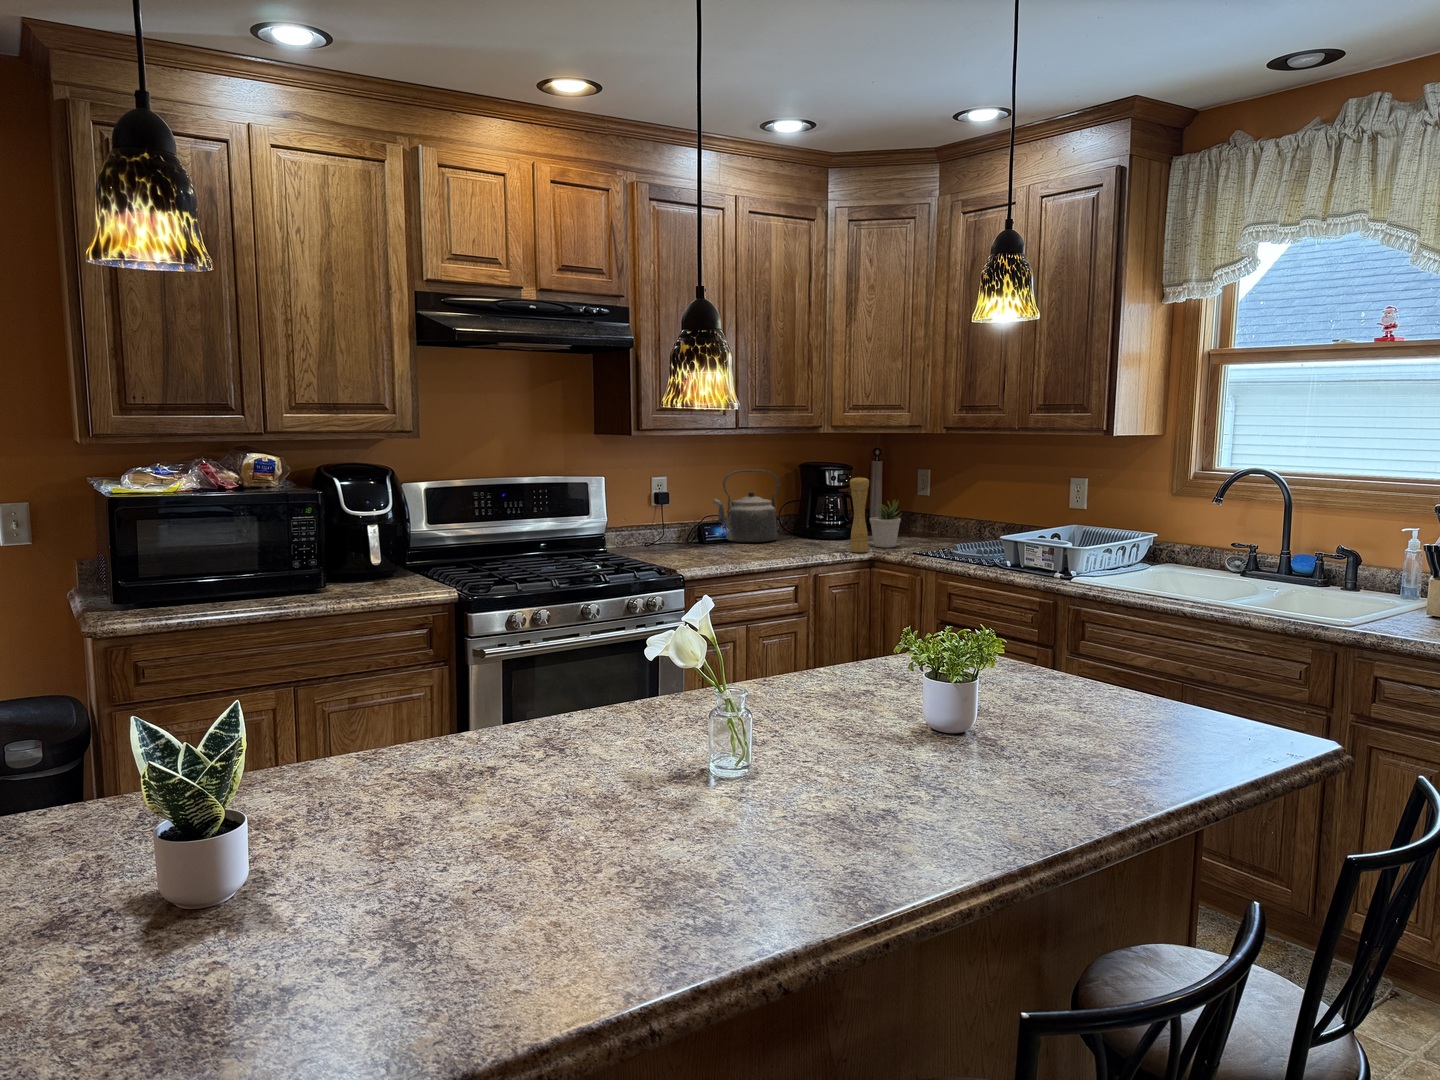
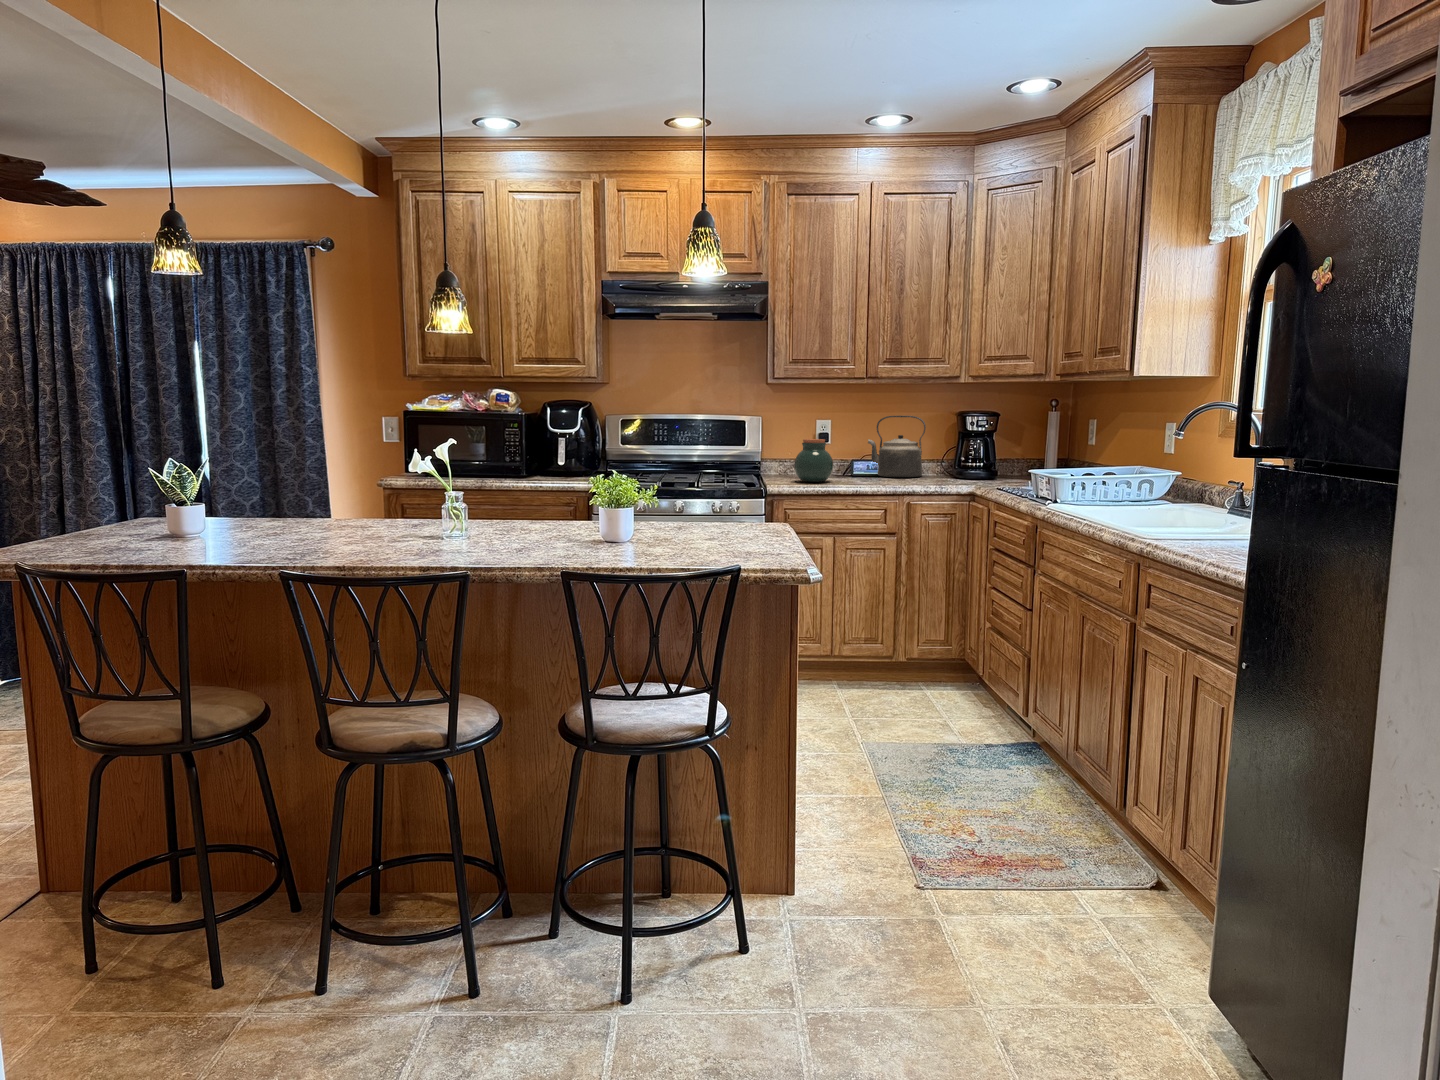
pepper mill: present [850,477,869,553] -> none [950,420,970,488]
potted plant: present [870,501,902,548] -> none [983,442,1013,487]
jar: none [667,504,714,558] -> present [794,439,833,482]

